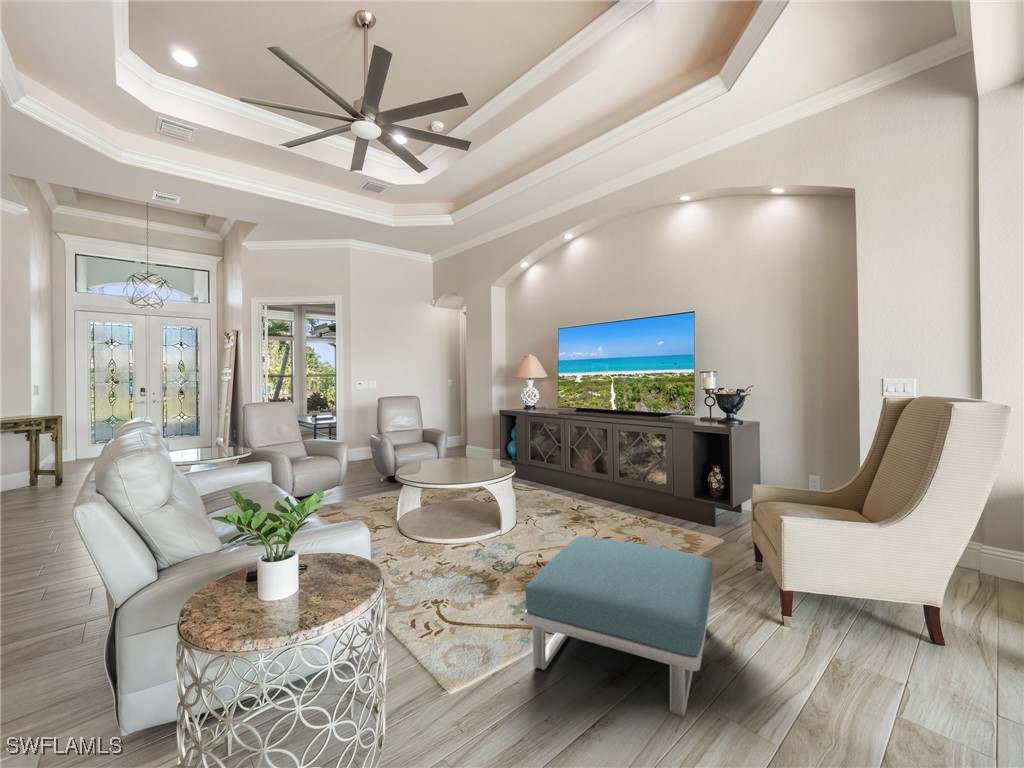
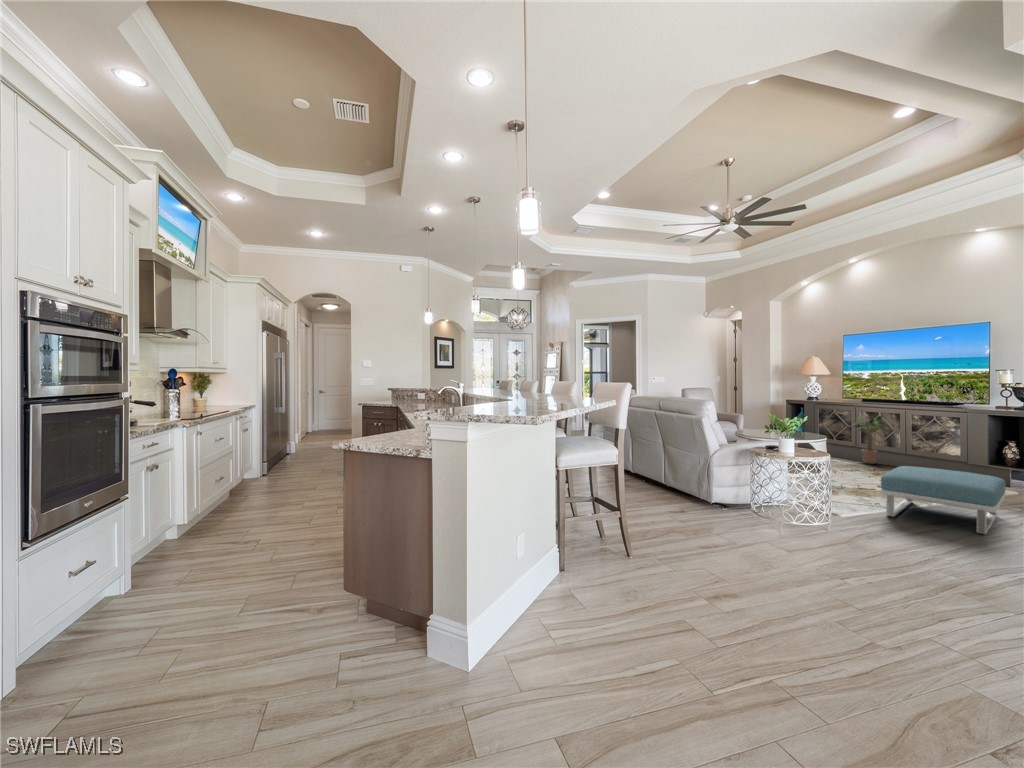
potted plant: none [556,433,595,498] -> present [853,416,887,464]

